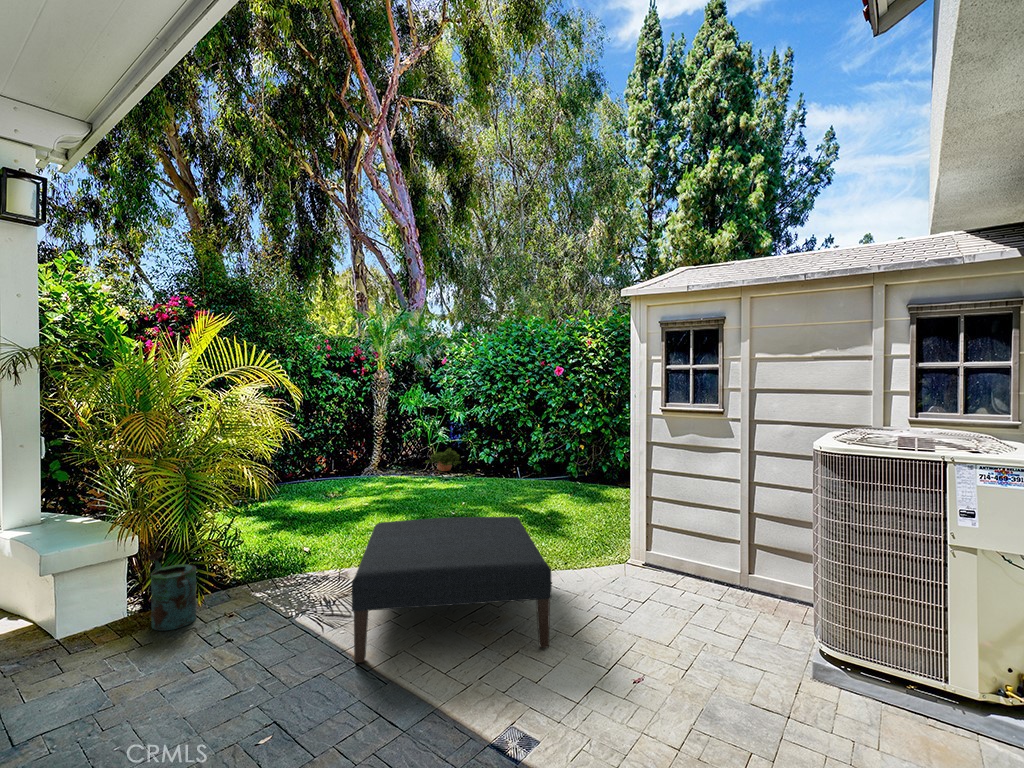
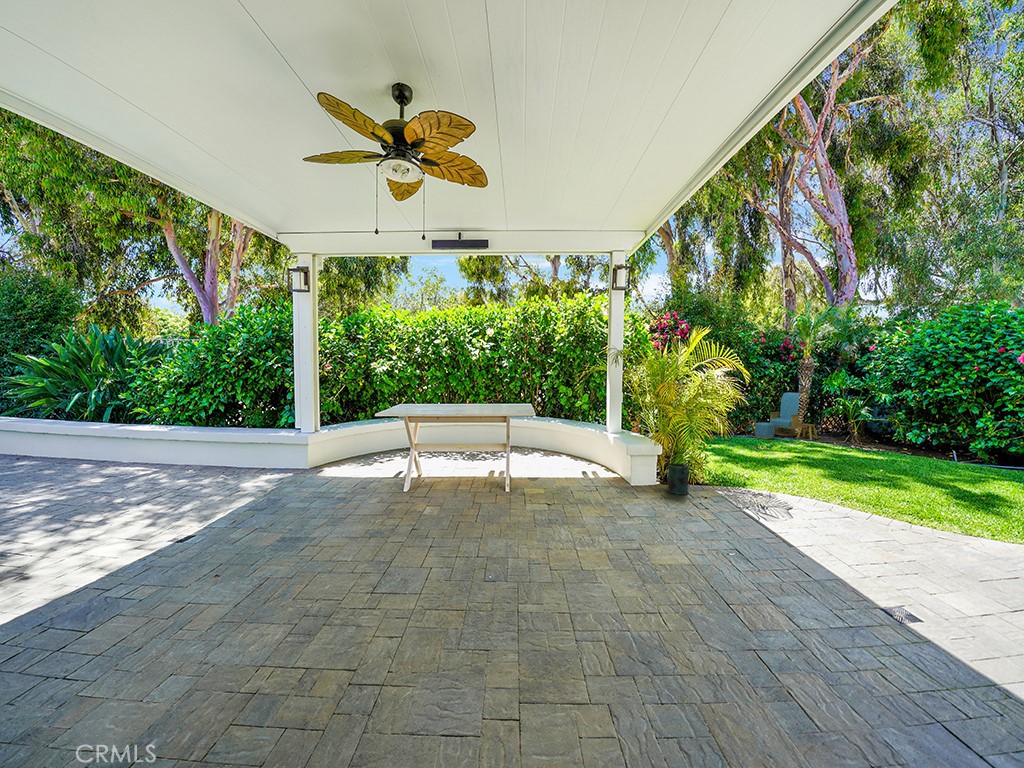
armchair: none [325,415,397,479] -> present [755,392,818,440]
potted plant: present [425,448,461,473] -> none [846,426,889,447]
ottoman: present [352,517,552,663] -> none [784,462,950,566]

